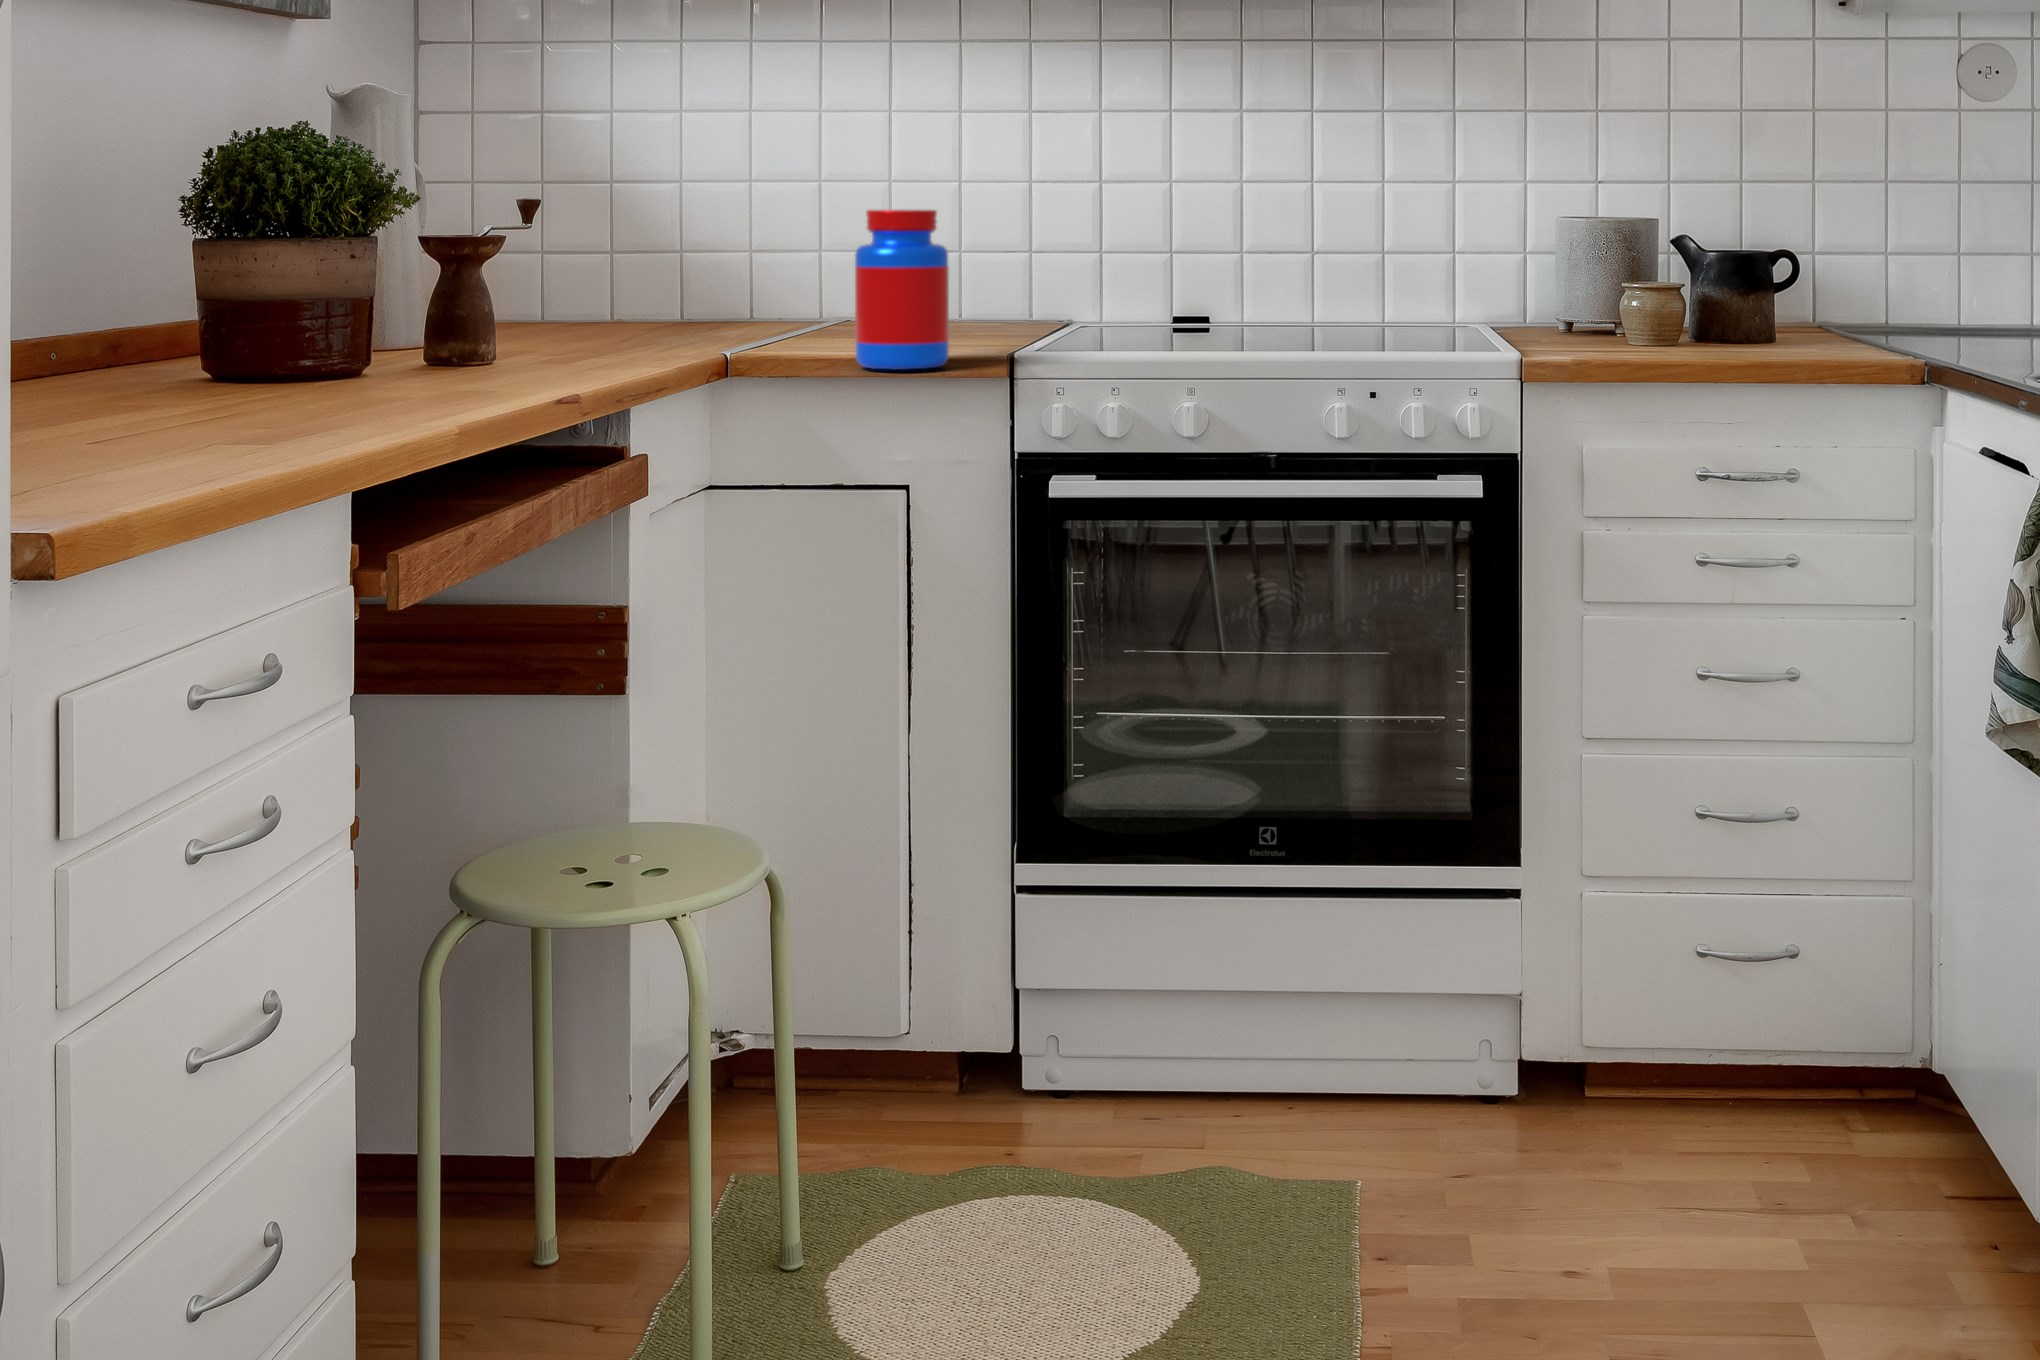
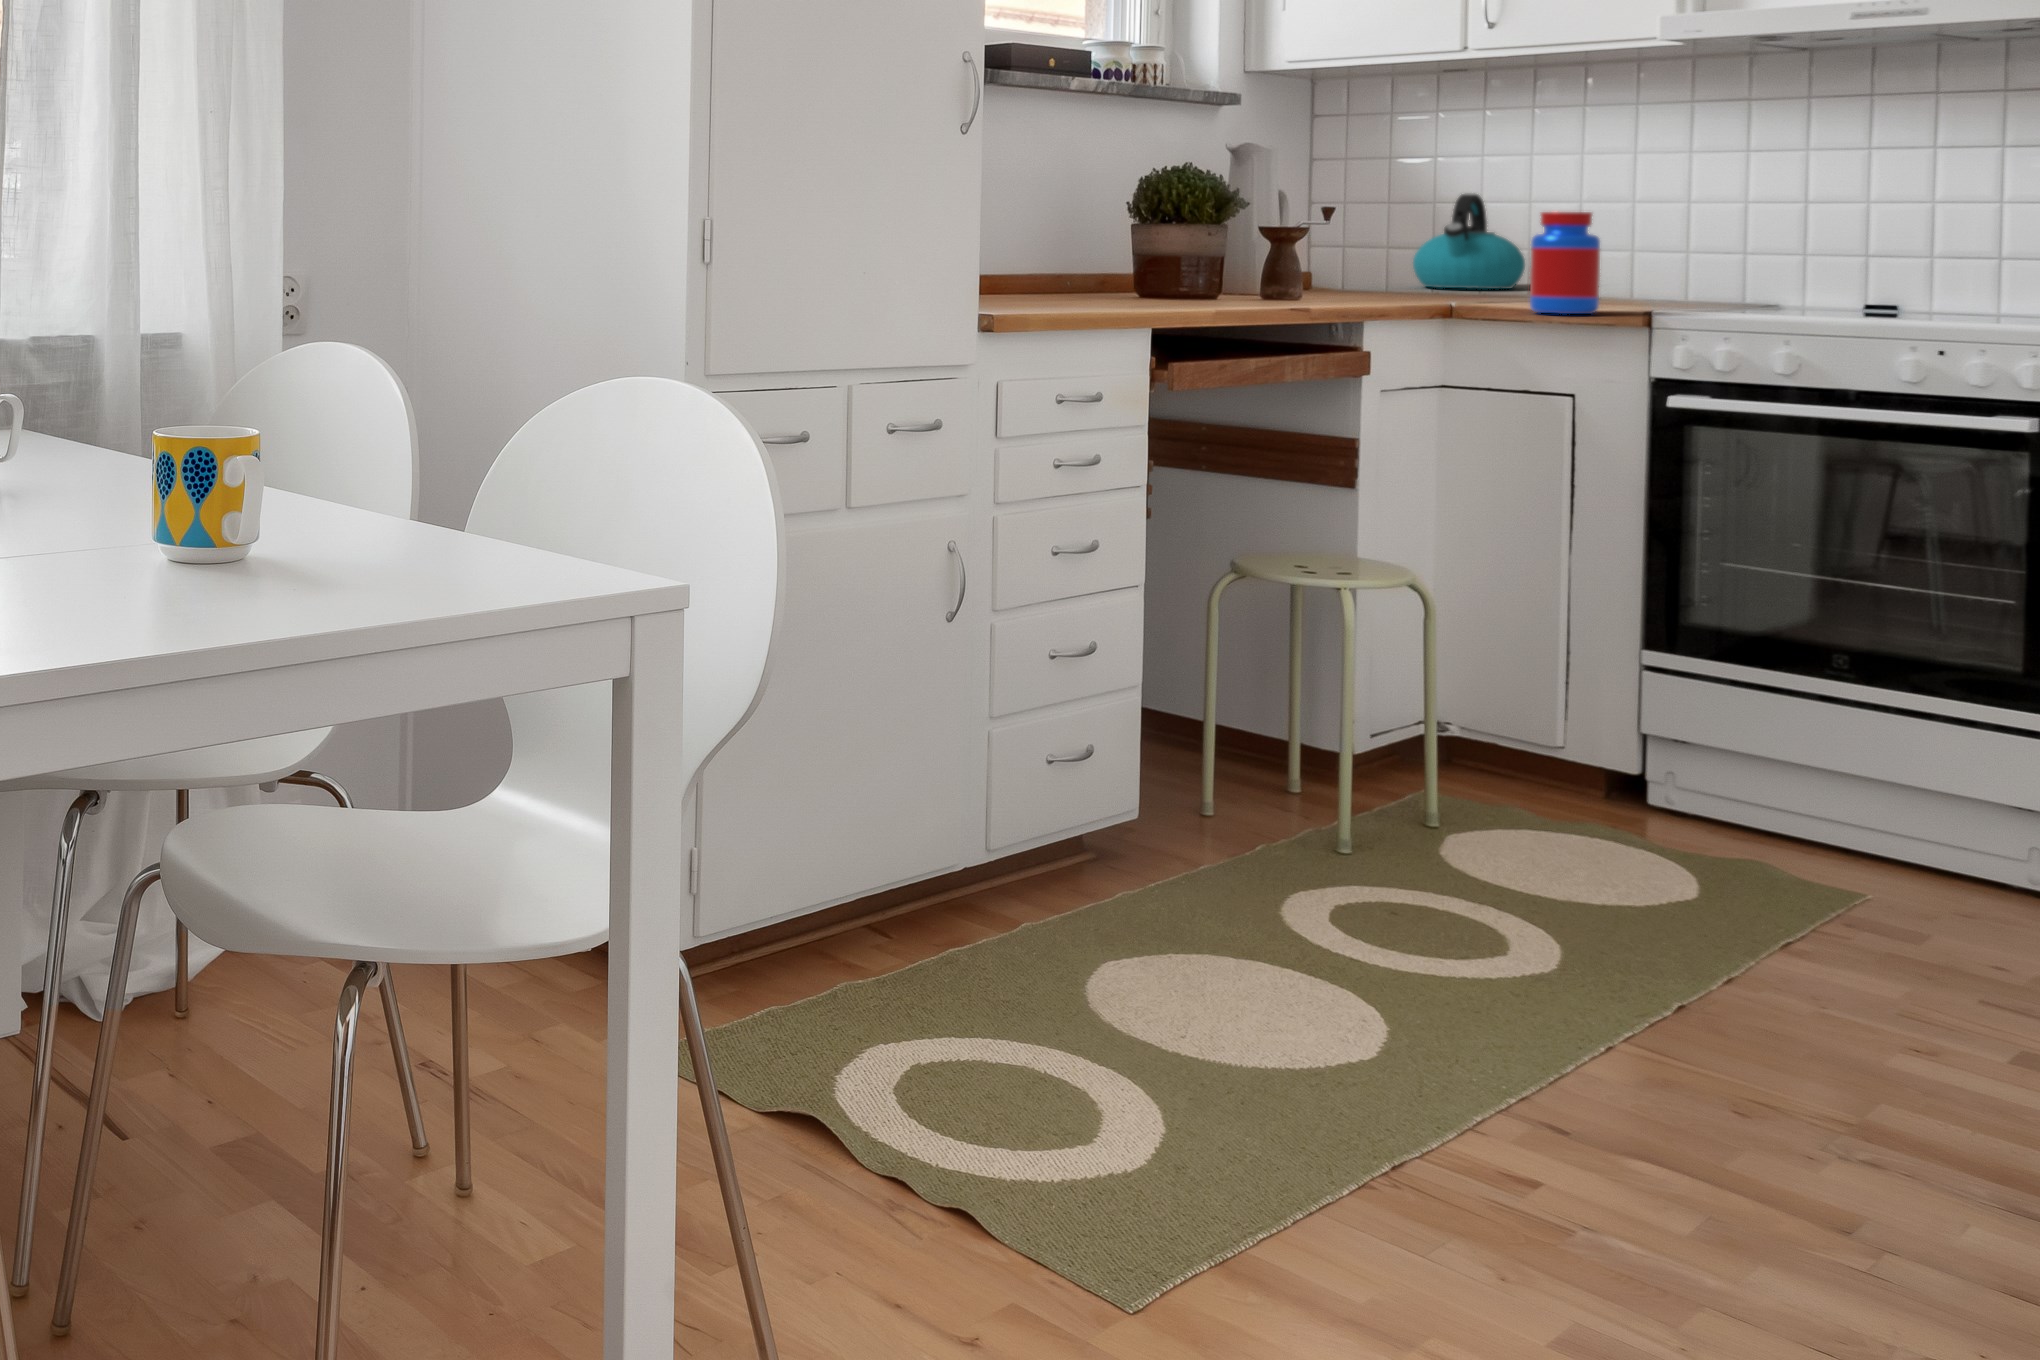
kettle: none [608,171,762,317] -> present [1413,194,1525,289]

